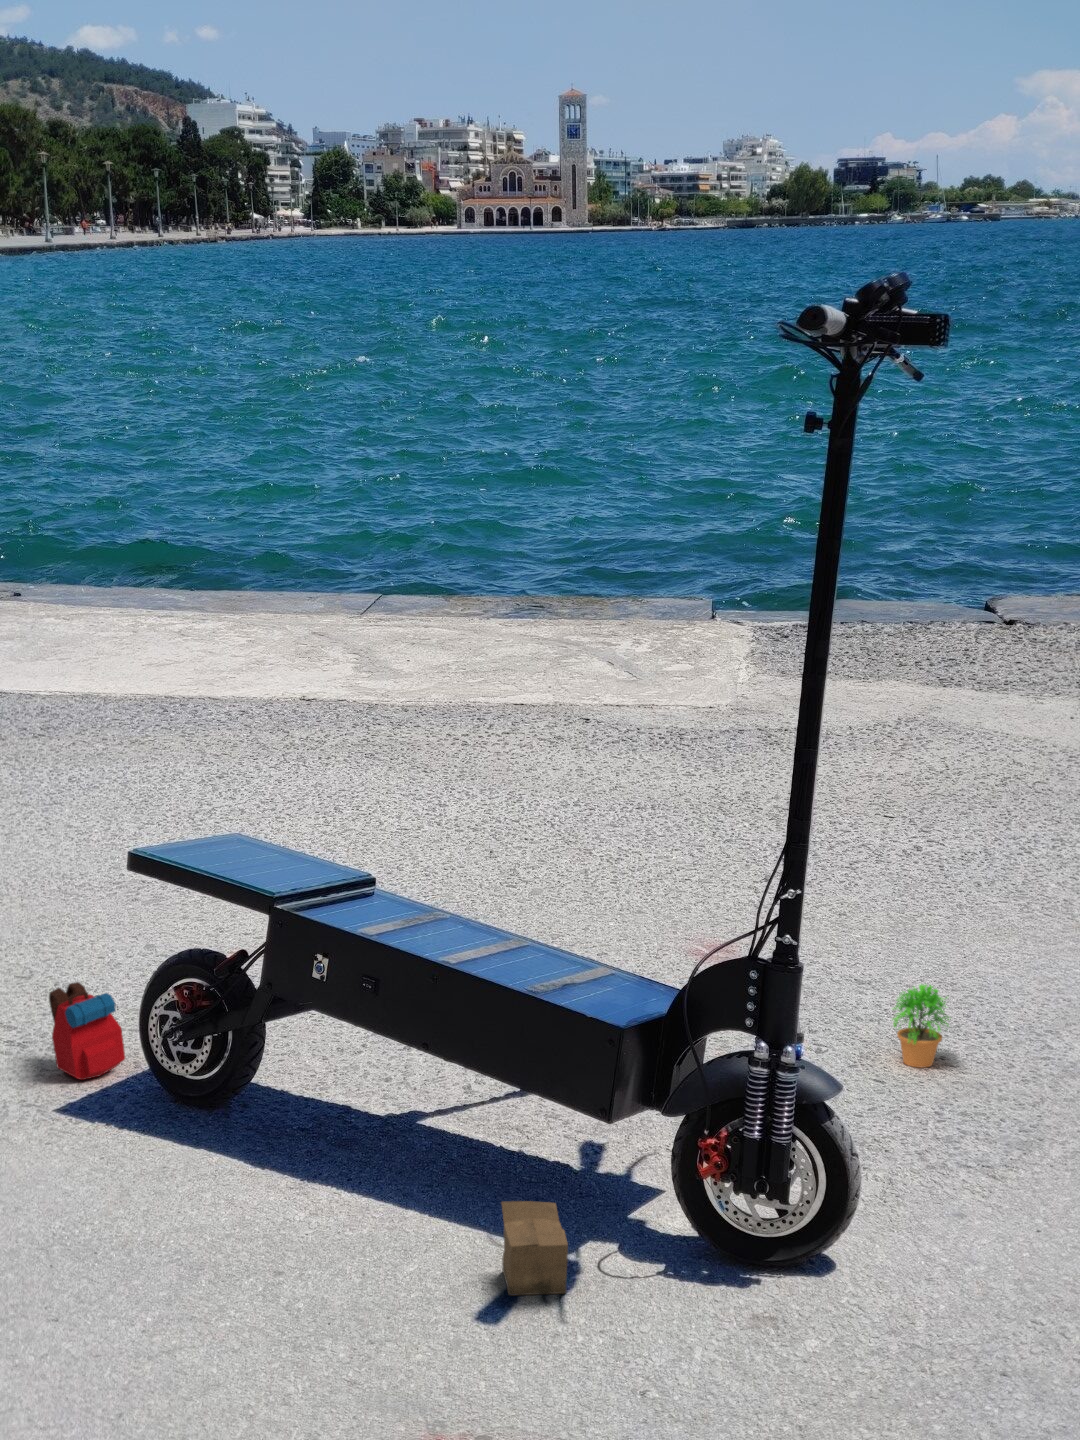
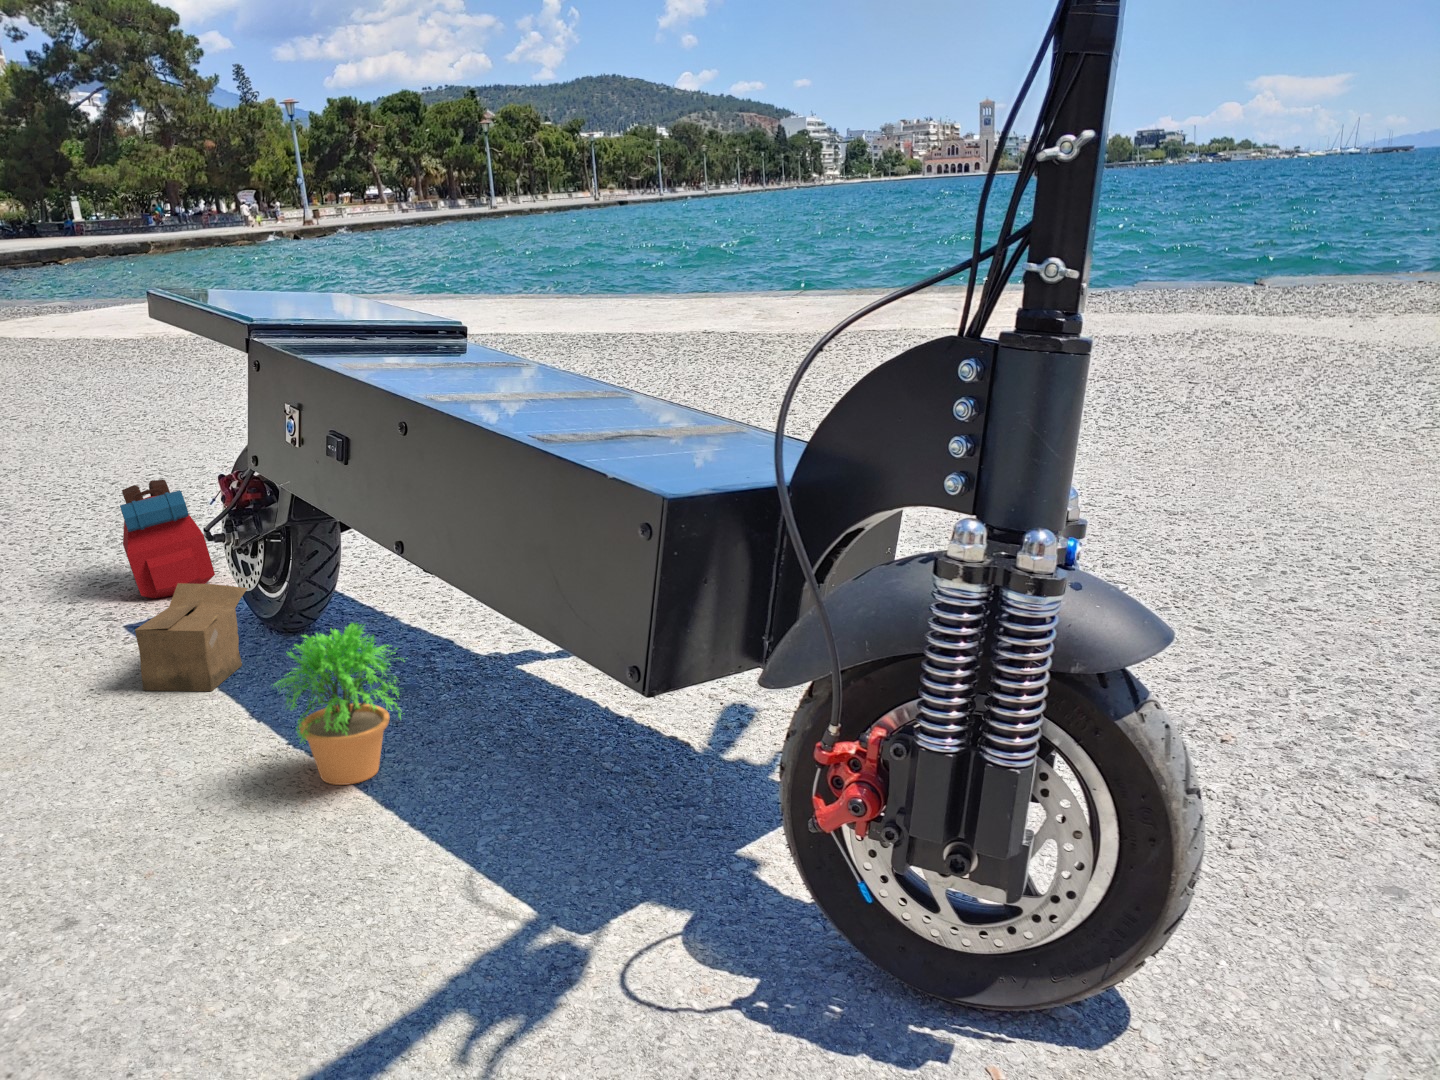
potted plant: present [893,984,949,1068] -> present [277,623,401,785]
cardboard box: present [502,1201,568,1296] -> present [135,583,247,691]

